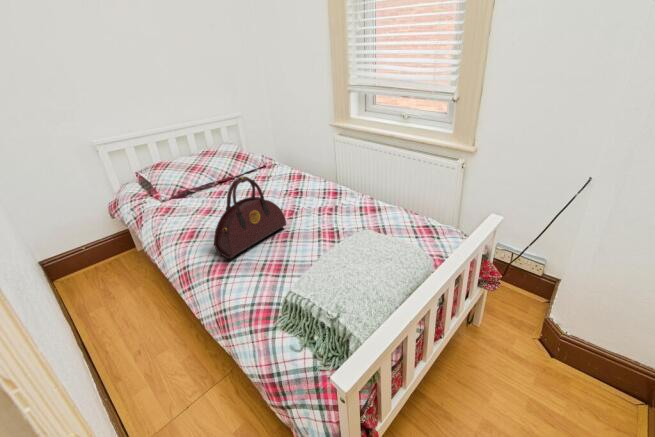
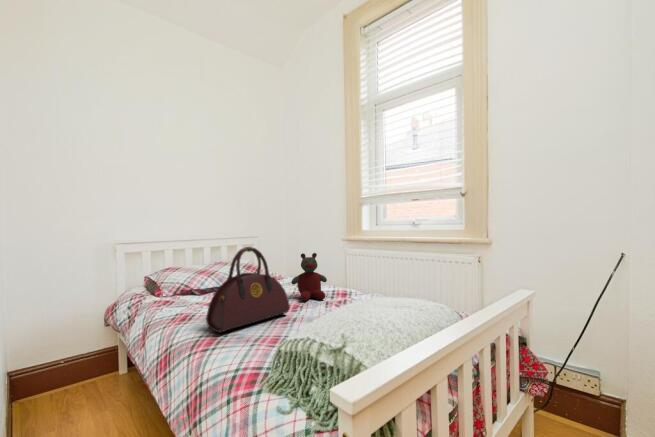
stuffed bear: none [284,156,318,205] -> present [291,253,327,301]

